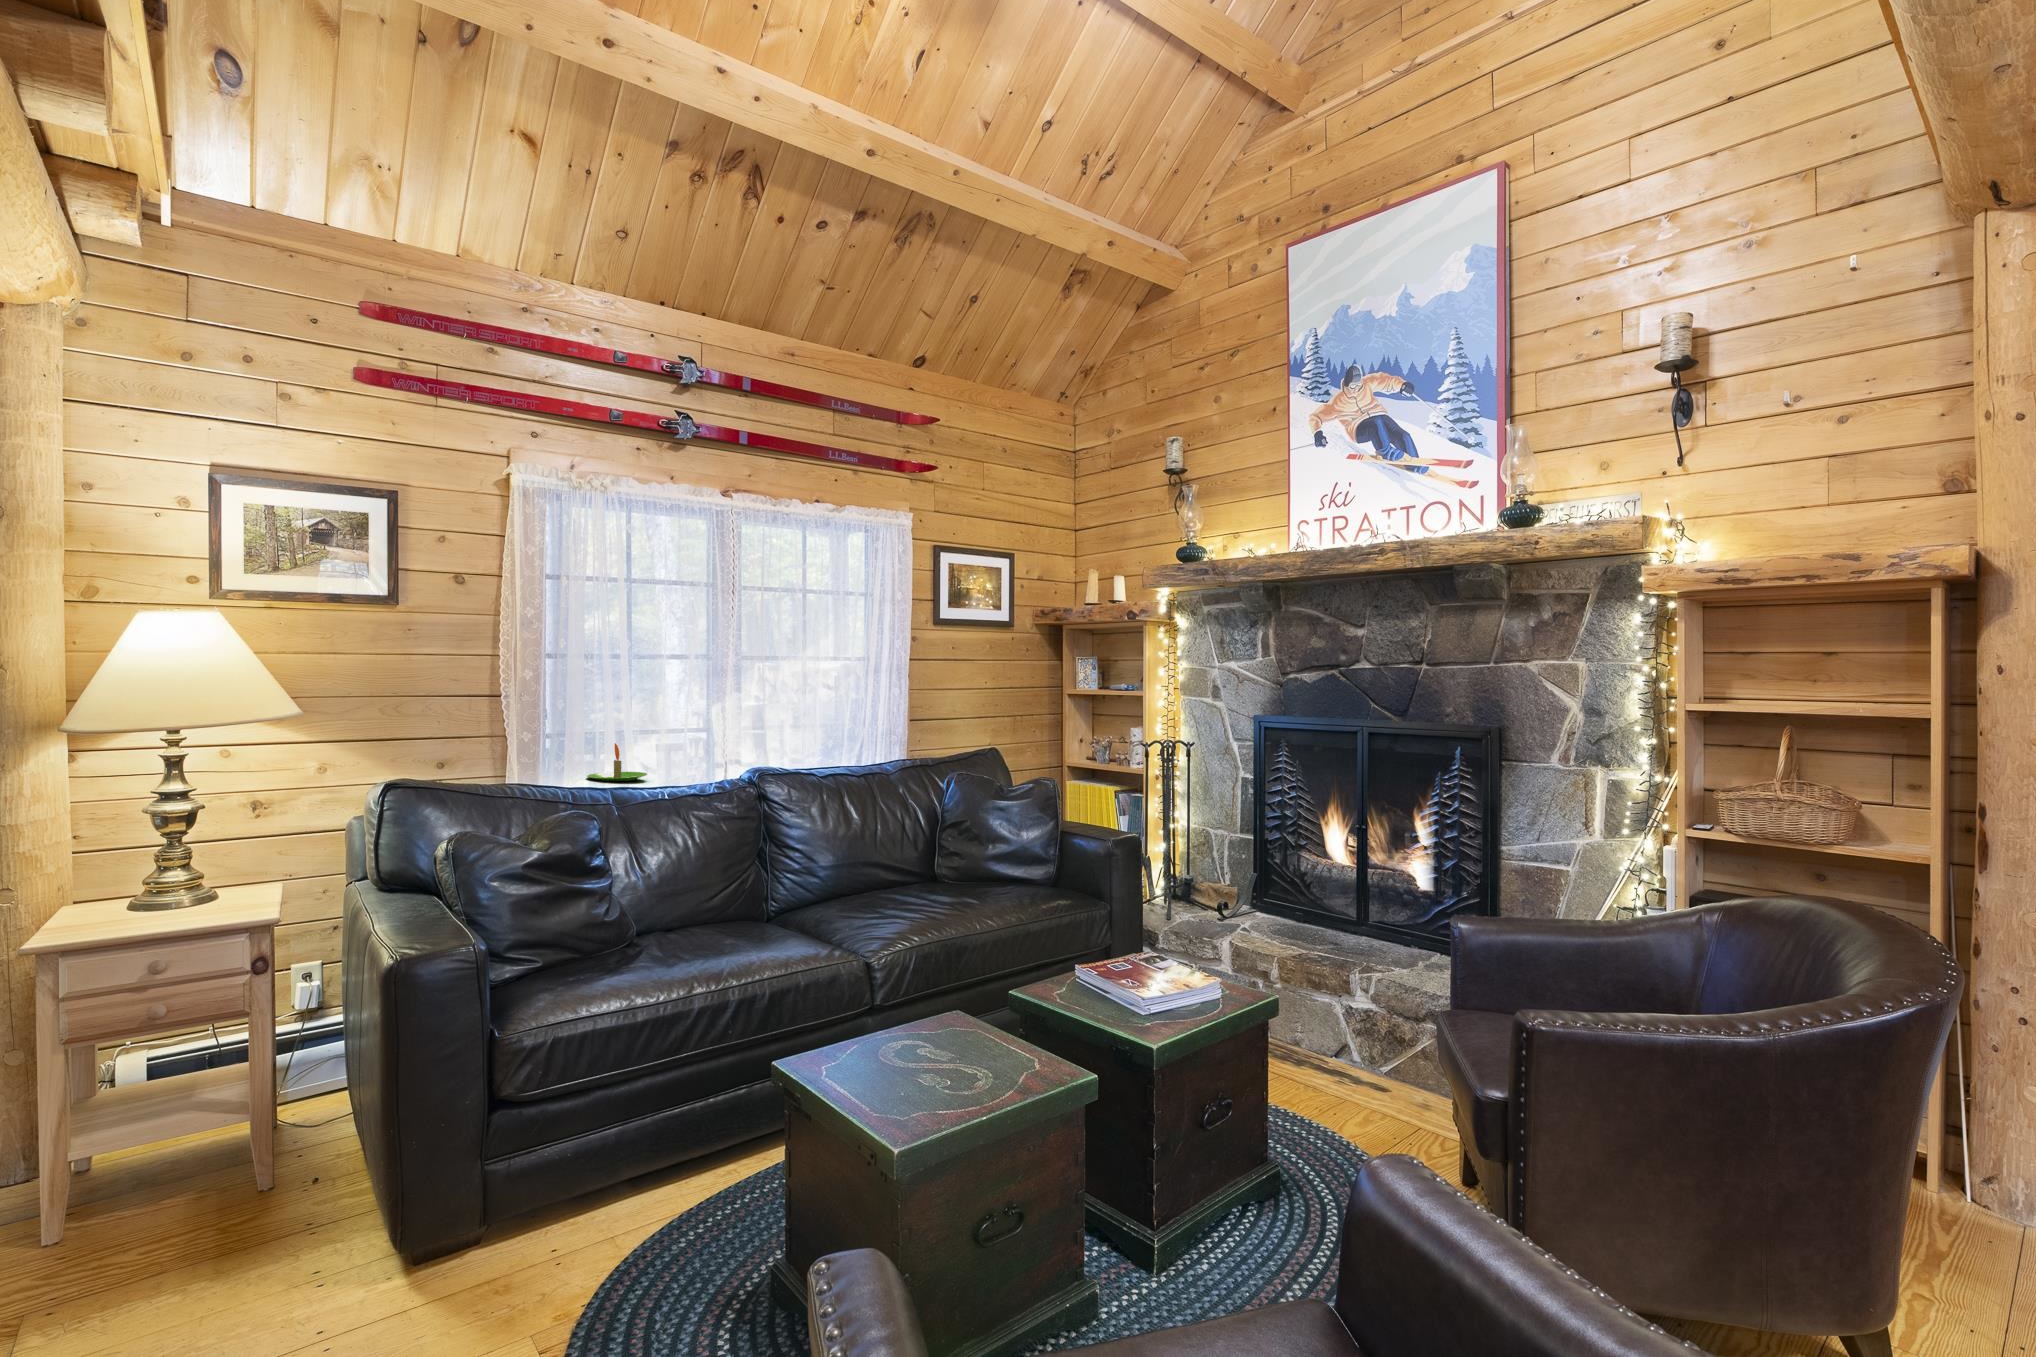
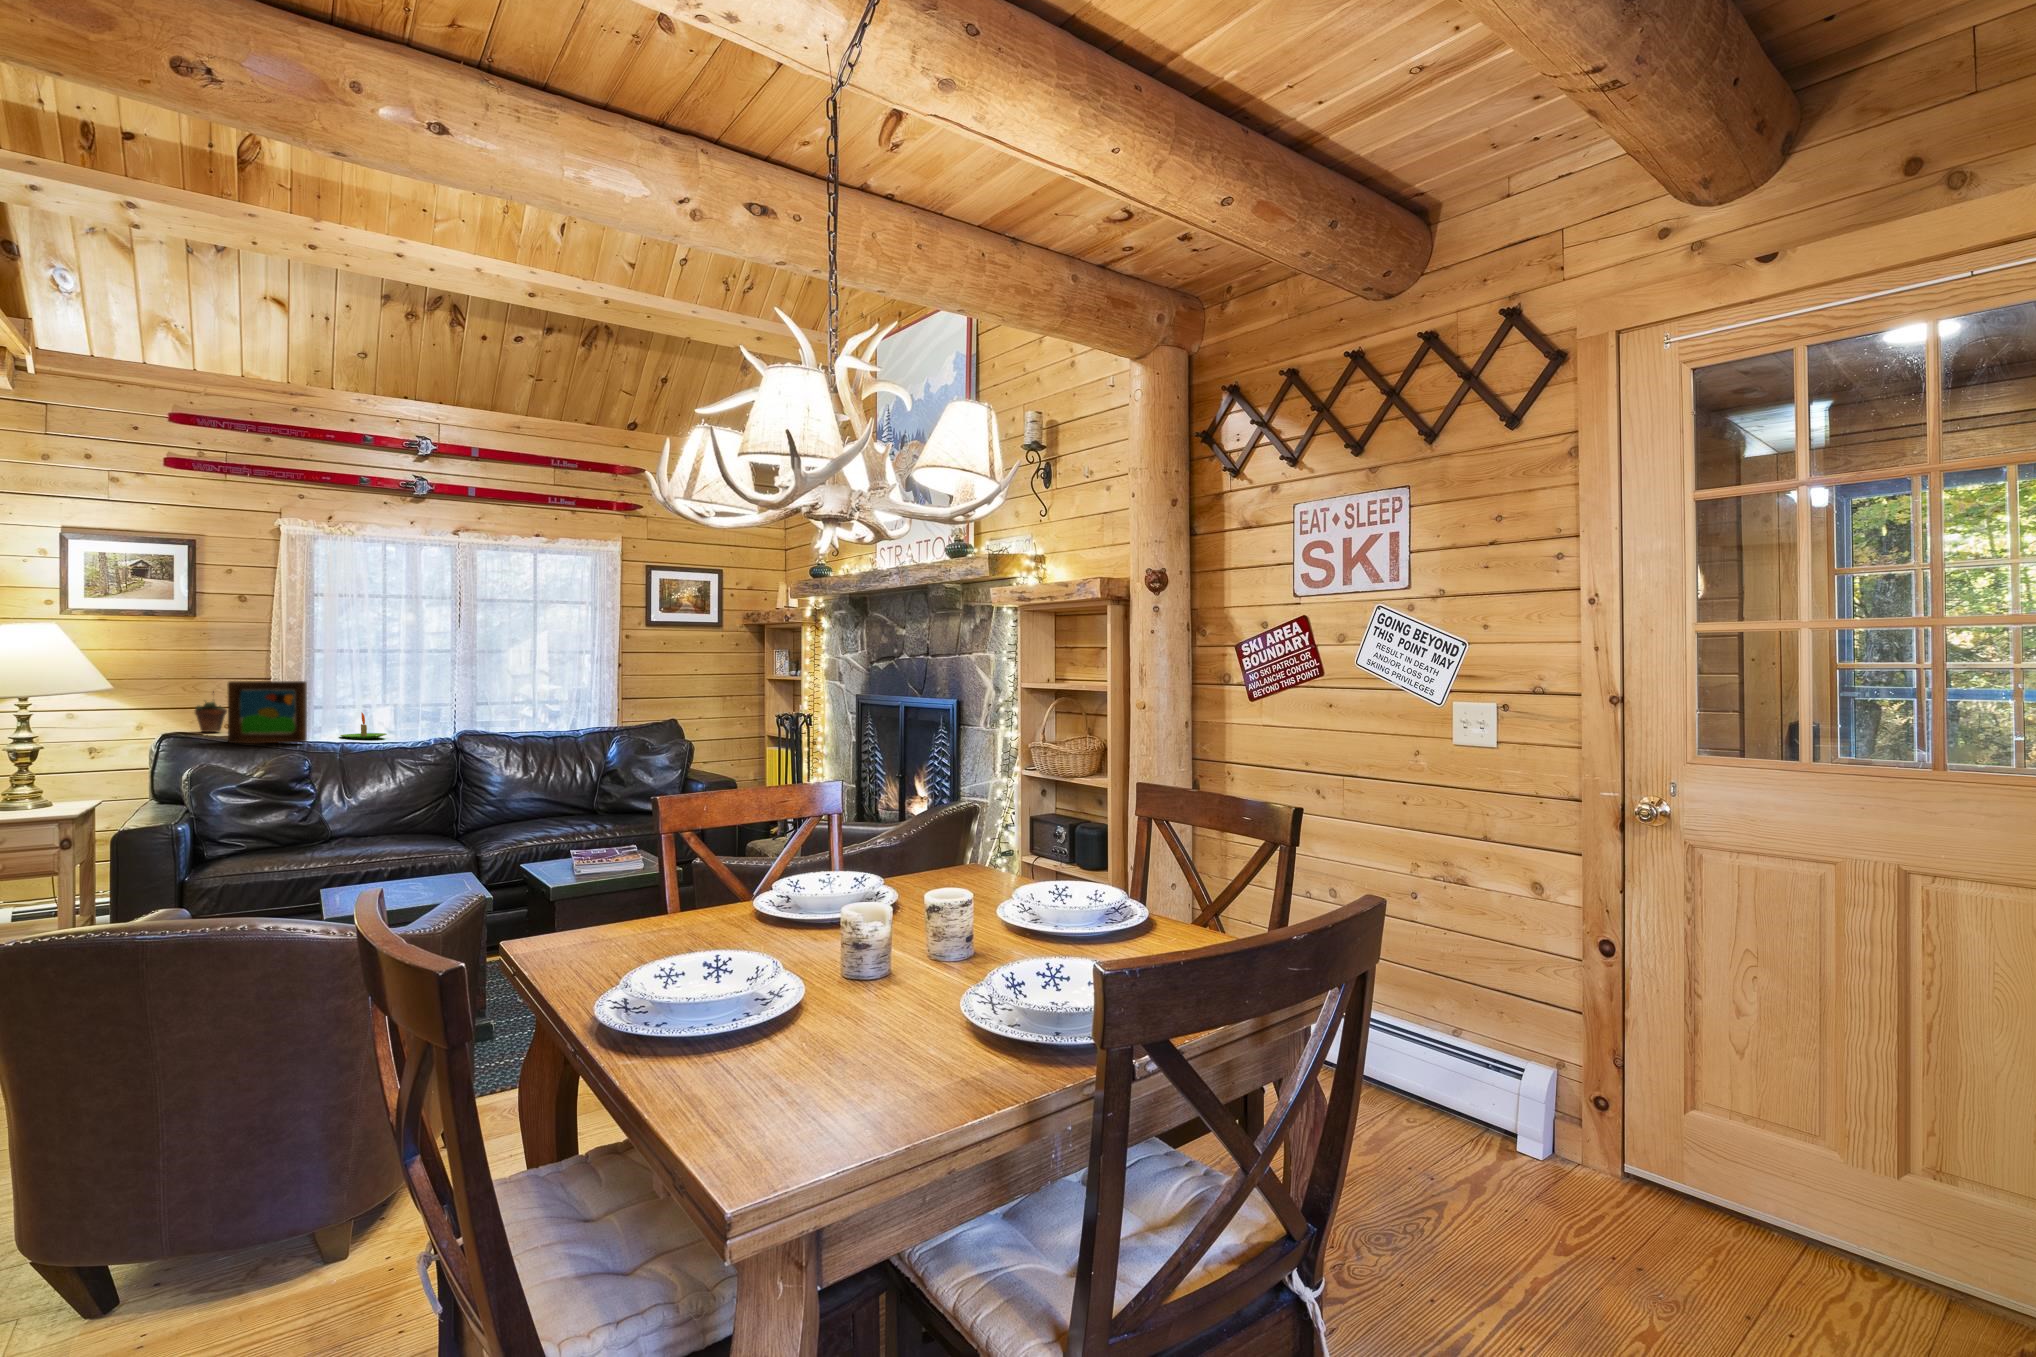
picture frame: none [469,700,574,796] -> present [228,681,307,744]
succulent plant: none [393,713,437,775] -> present [195,691,227,732]

